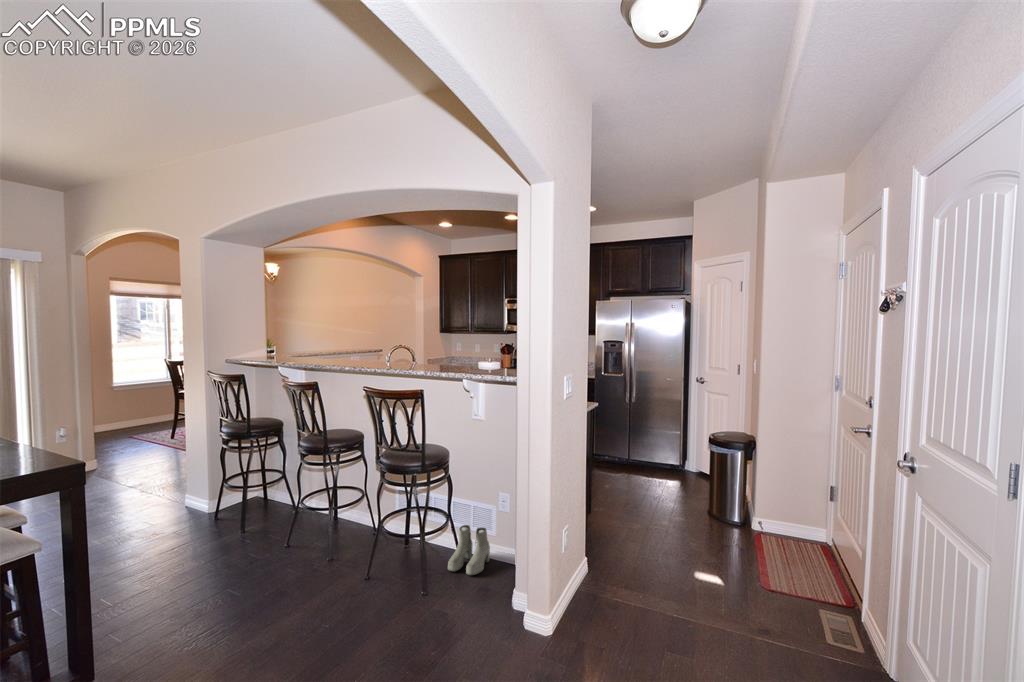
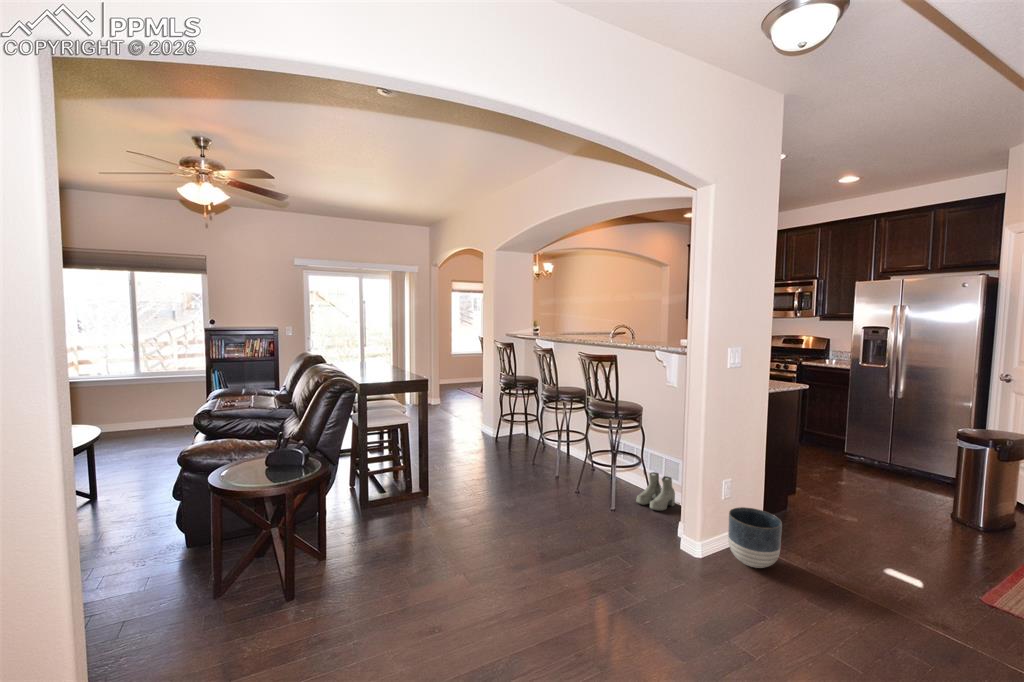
planter: none [572,551,625,622] -> present [728,507,782,568]

